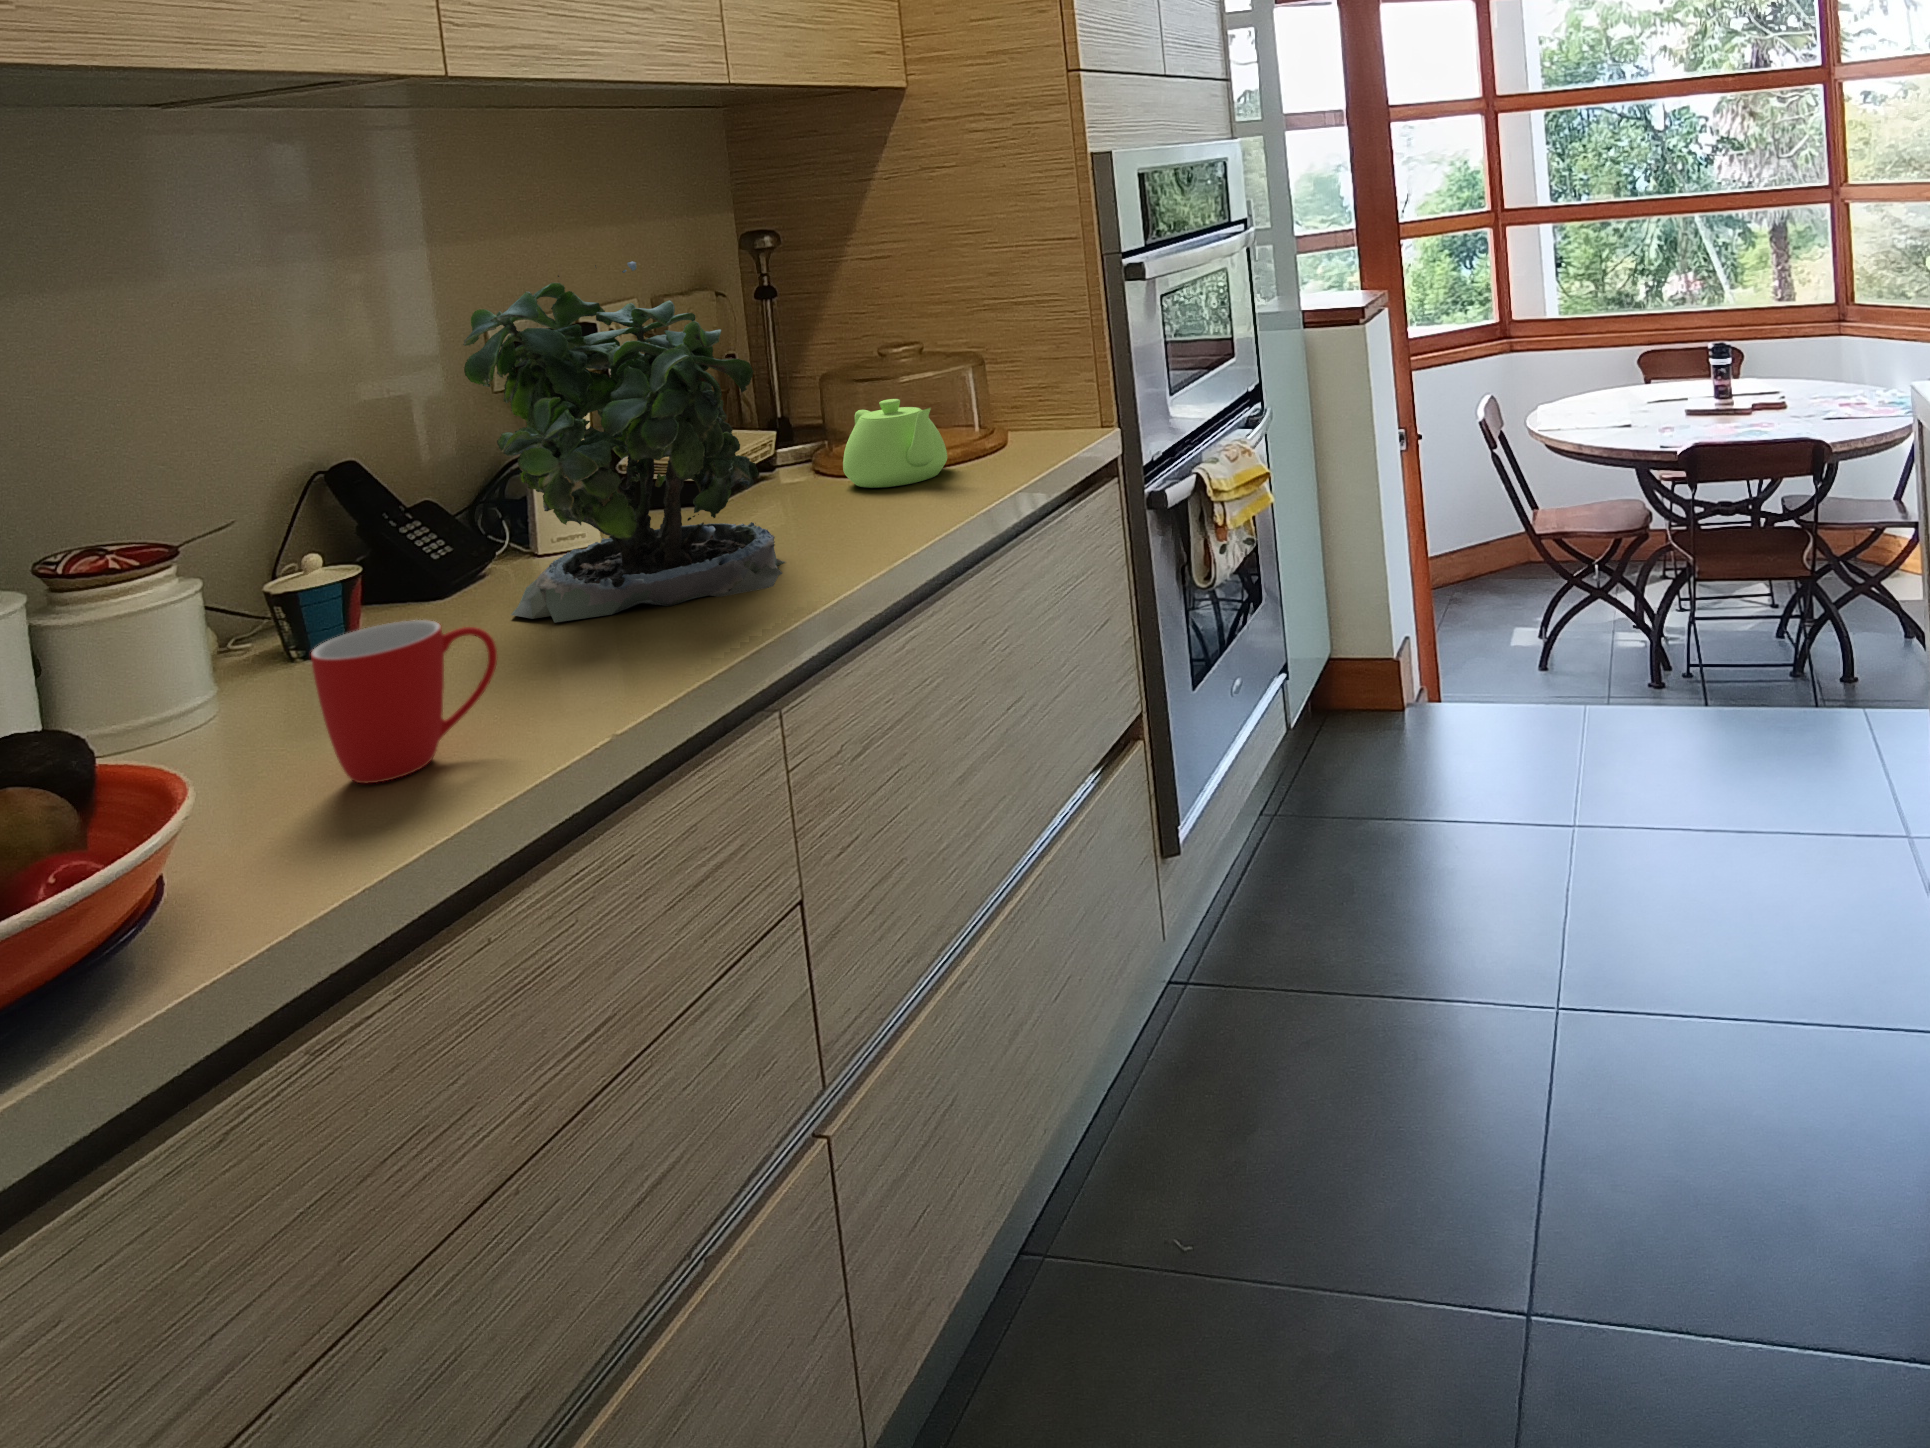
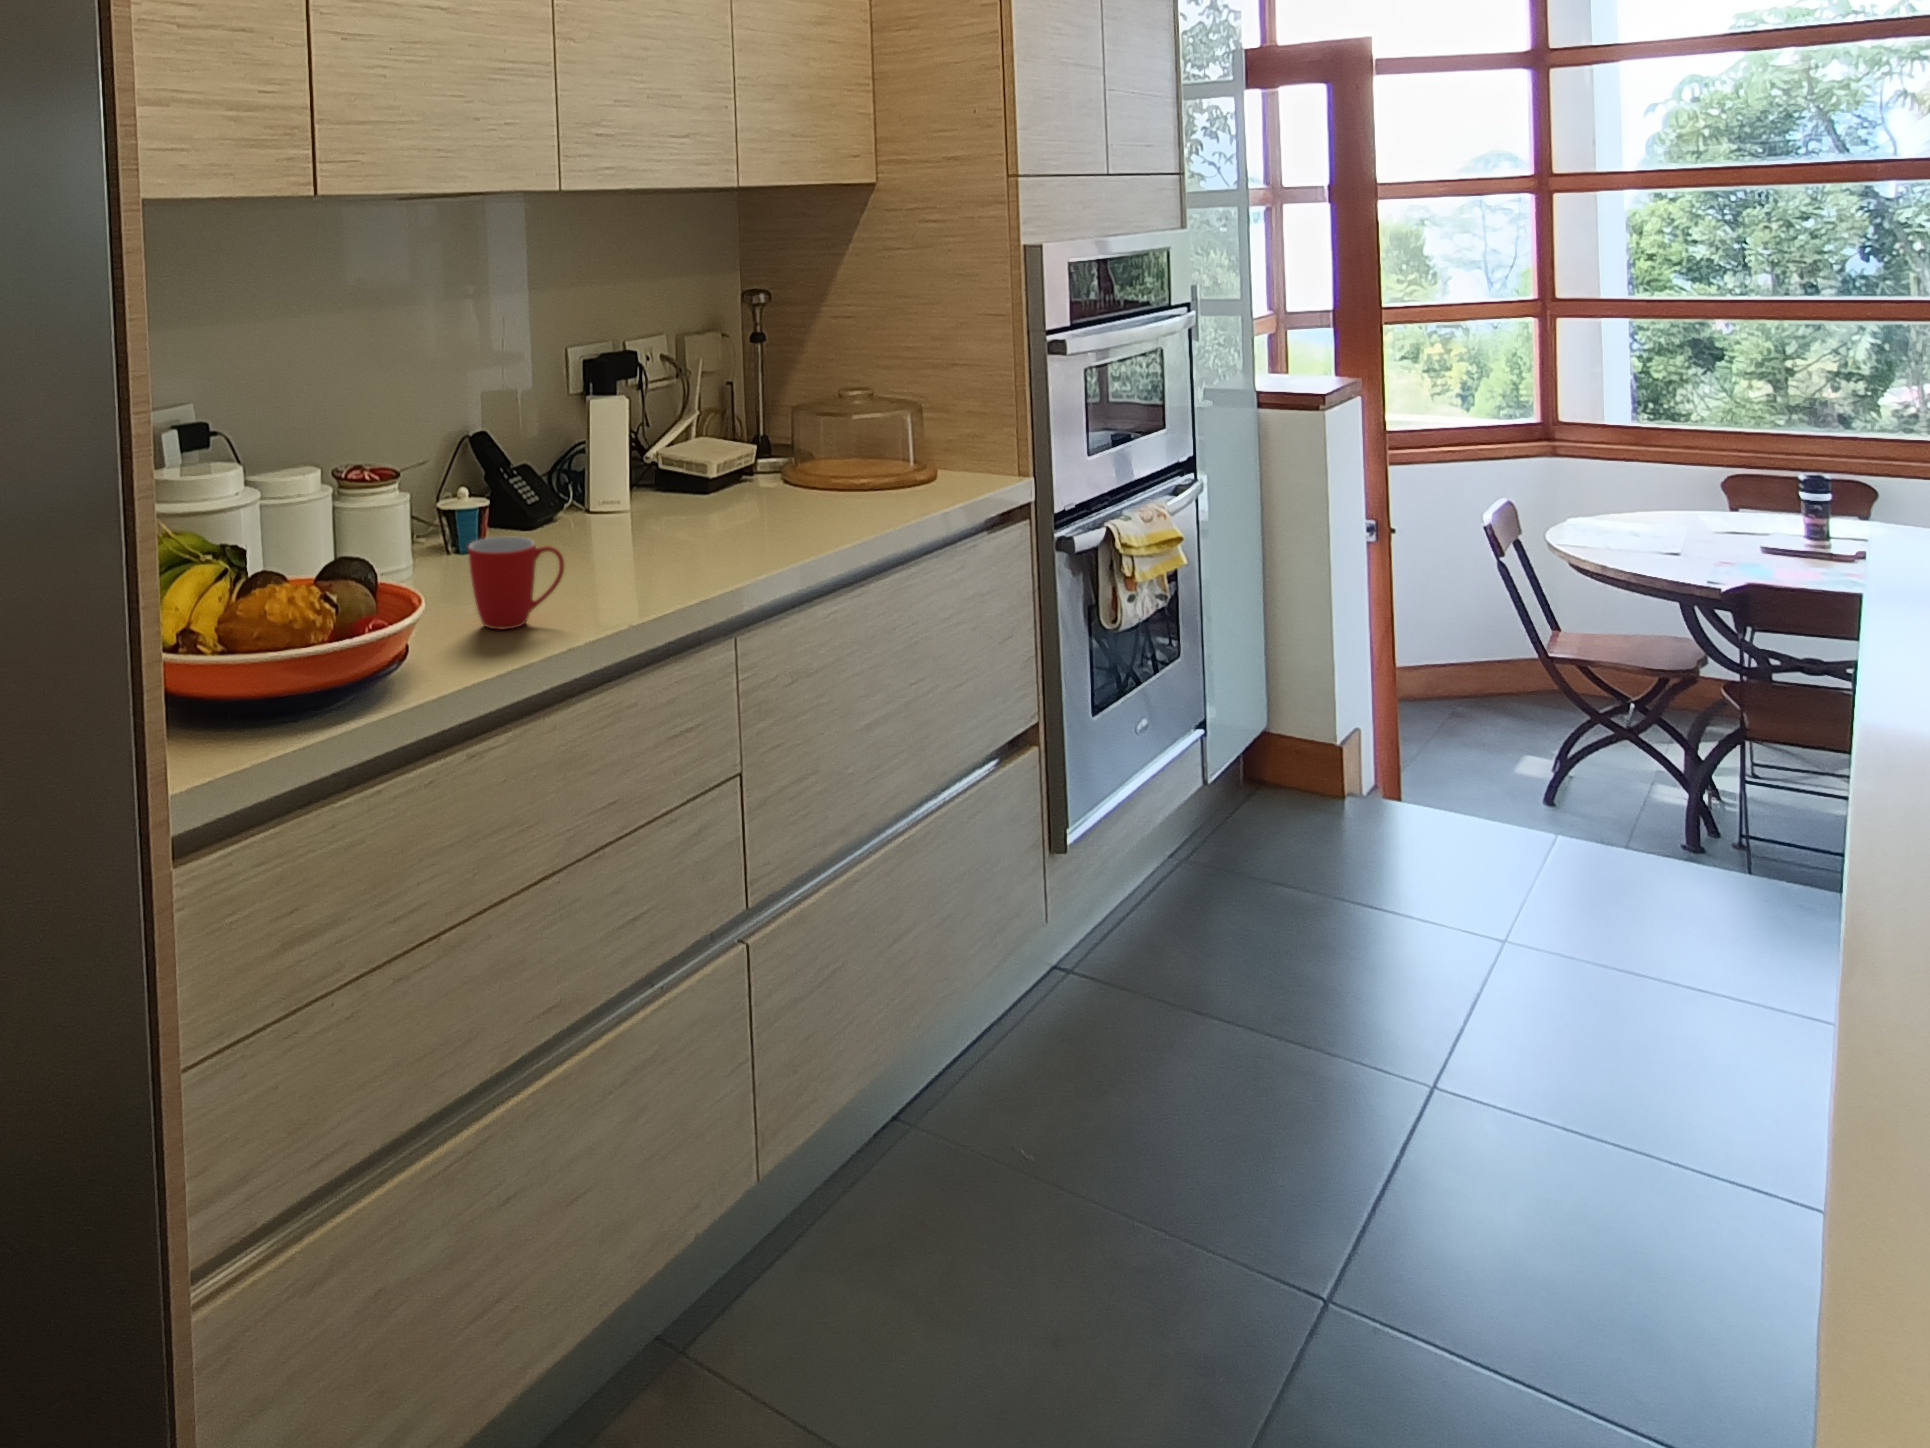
potted plant: present [463,261,786,623] -> none [554,317,752,561]
teapot: present [843,399,947,488] -> none [802,432,882,499]

